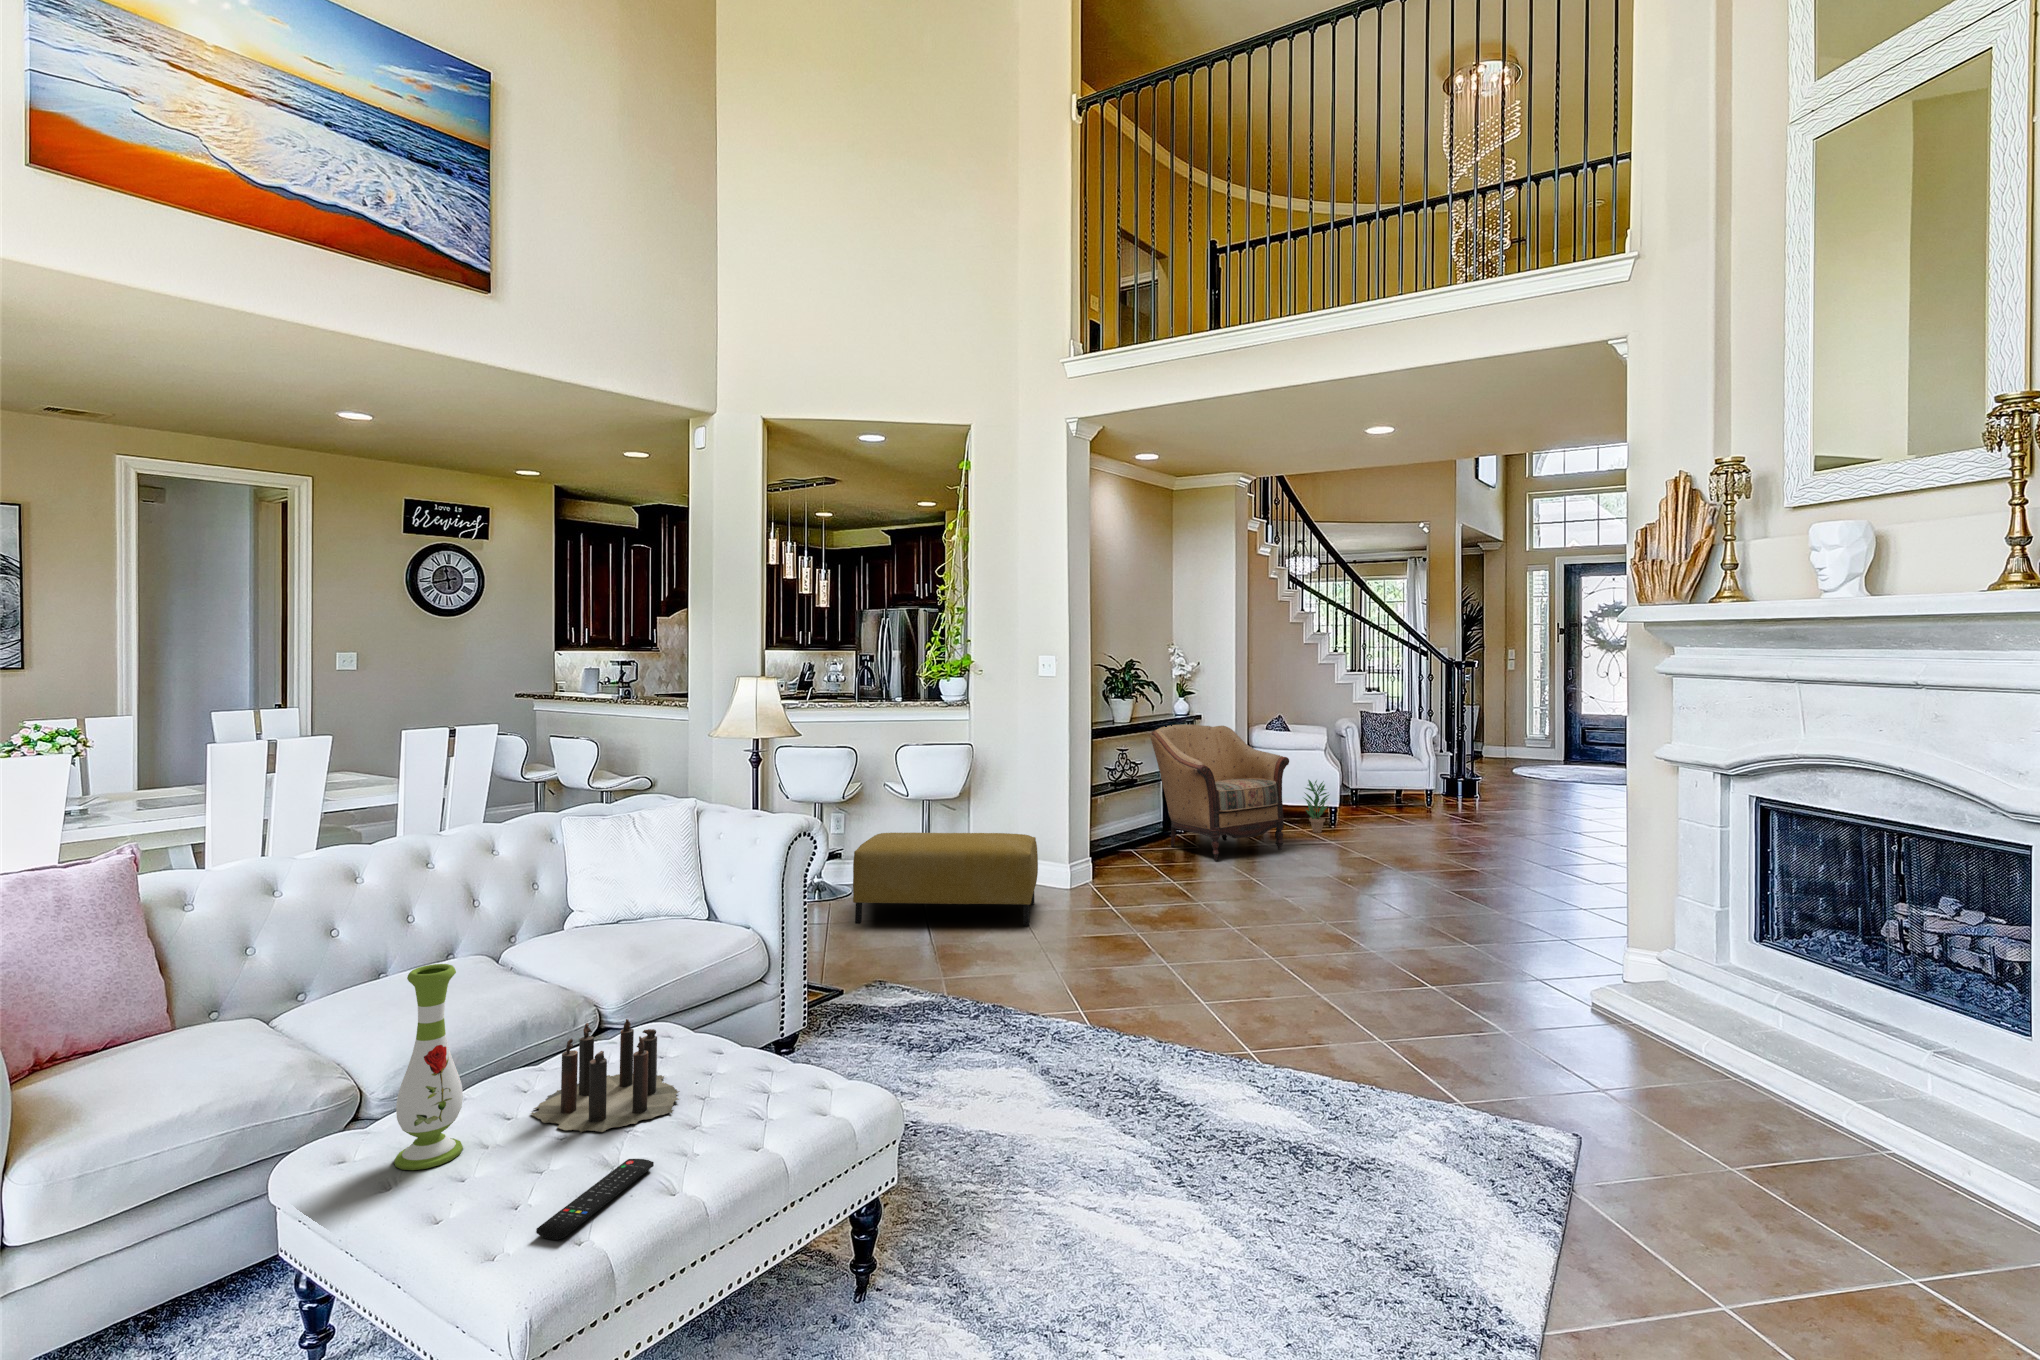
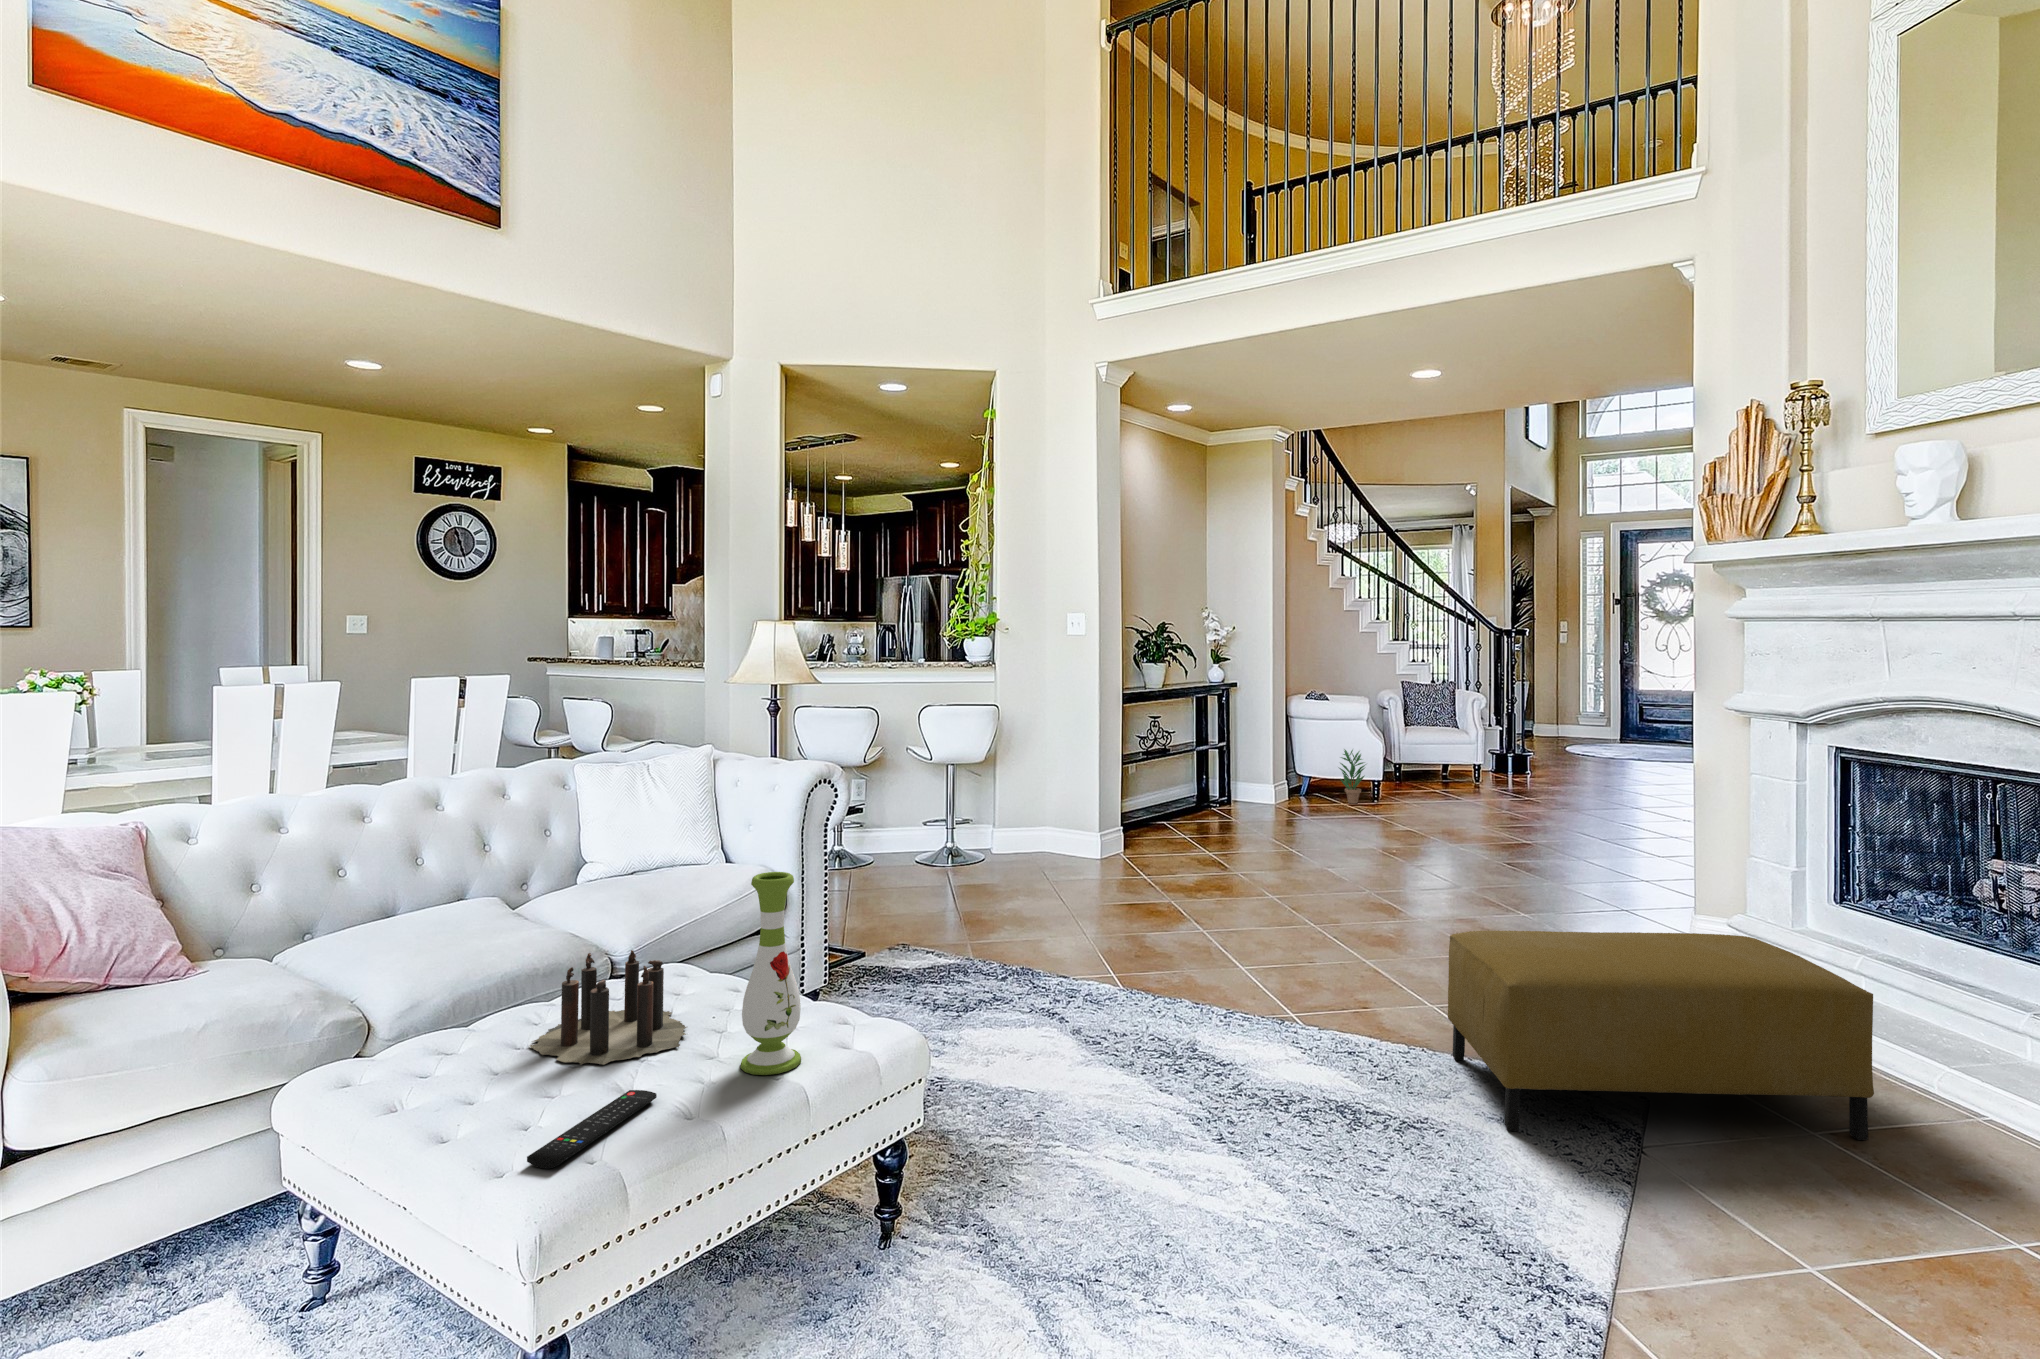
armchair: present [1150,724,1289,861] -> none [1181,691,1325,829]
ottoman: present [853,833,1038,926] -> present [1448,930,1874,1140]
vase: present [394,964,463,1170] -> present [740,872,801,1075]

